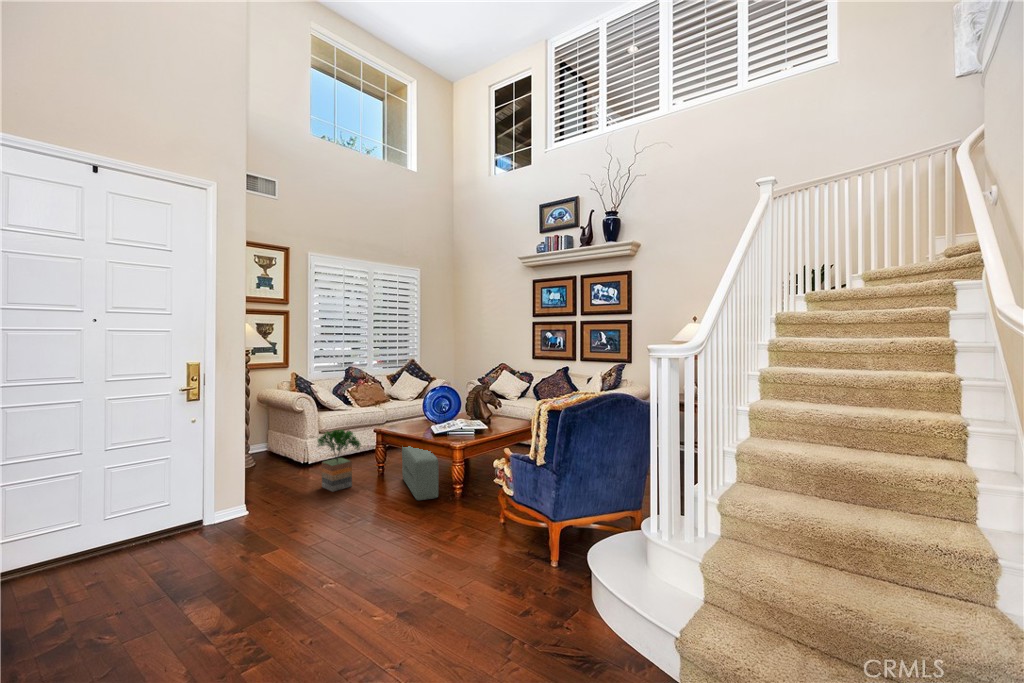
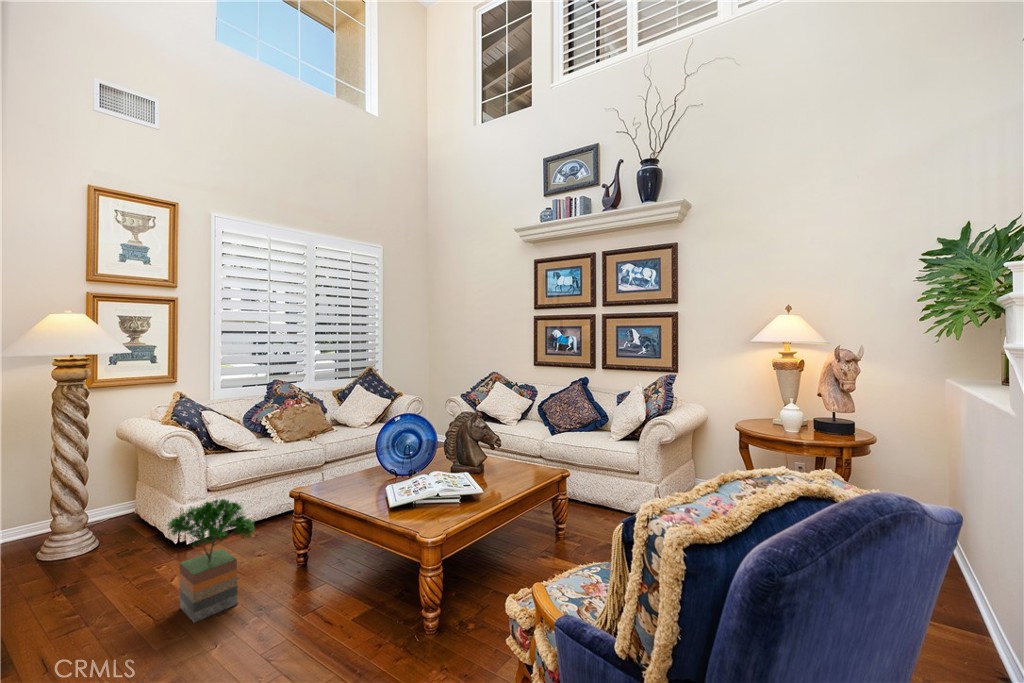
pouf: present [402,446,438,500] -> none [333,516,390,649]

